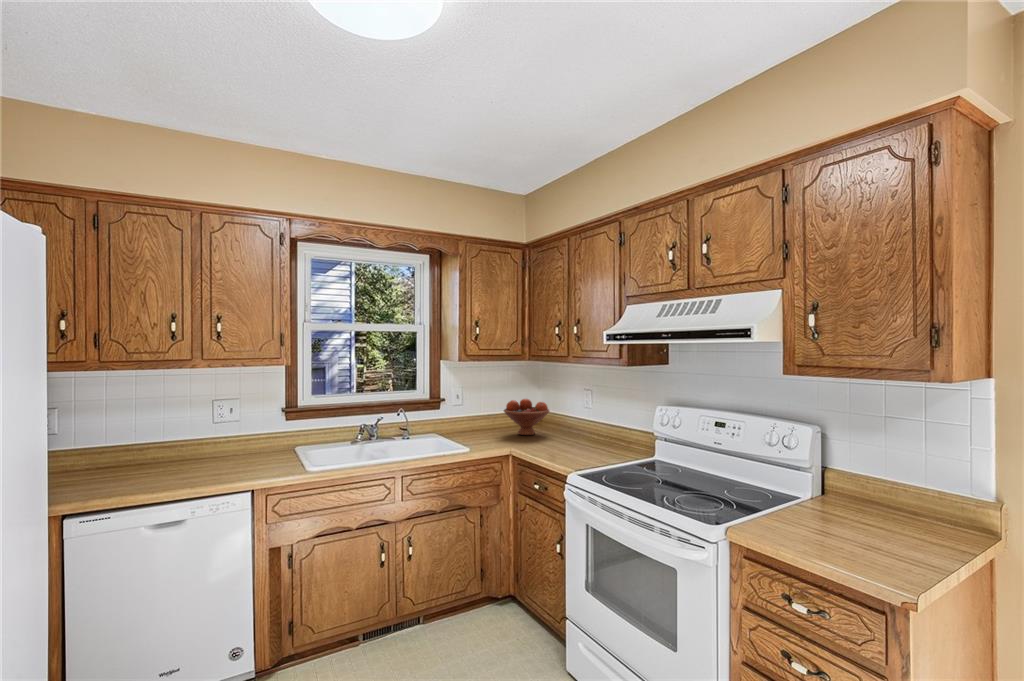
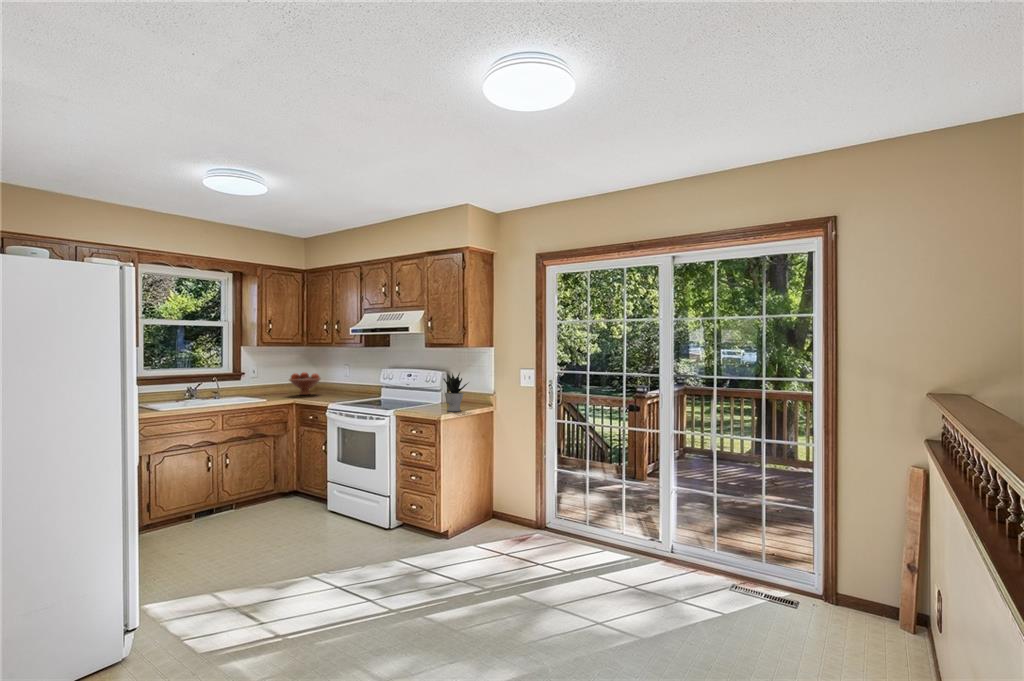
potted plant: none [853,437,938,550] -> present [443,373,468,411]

